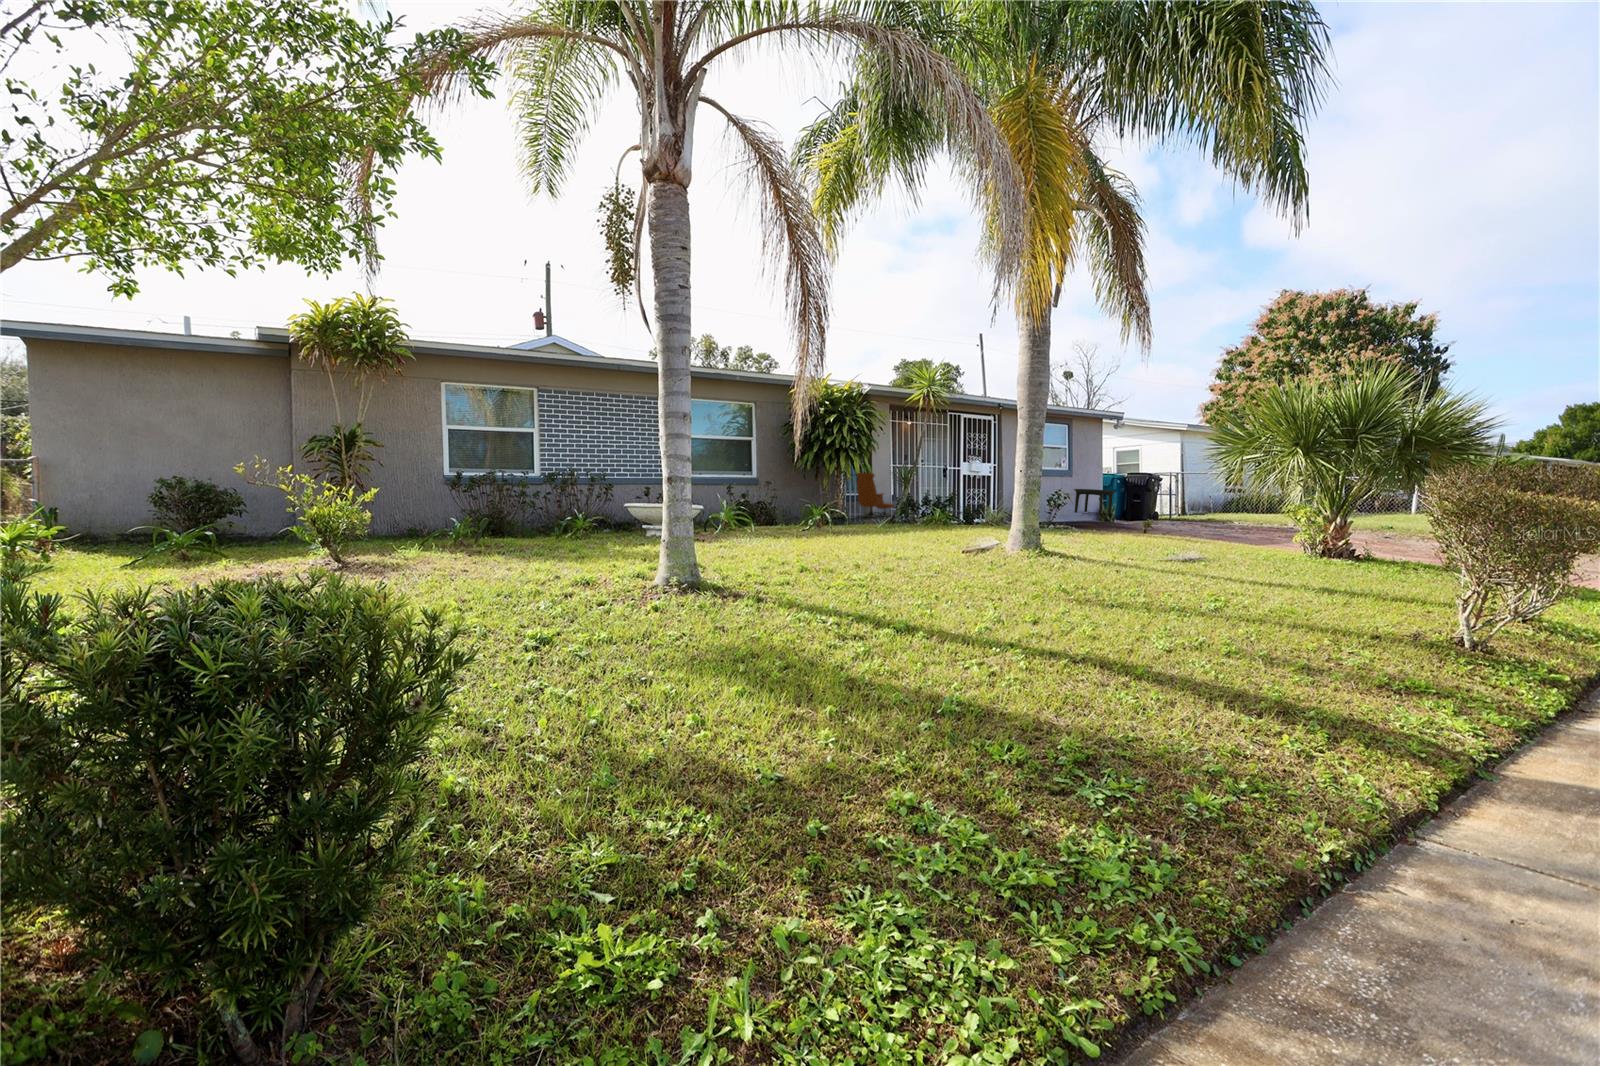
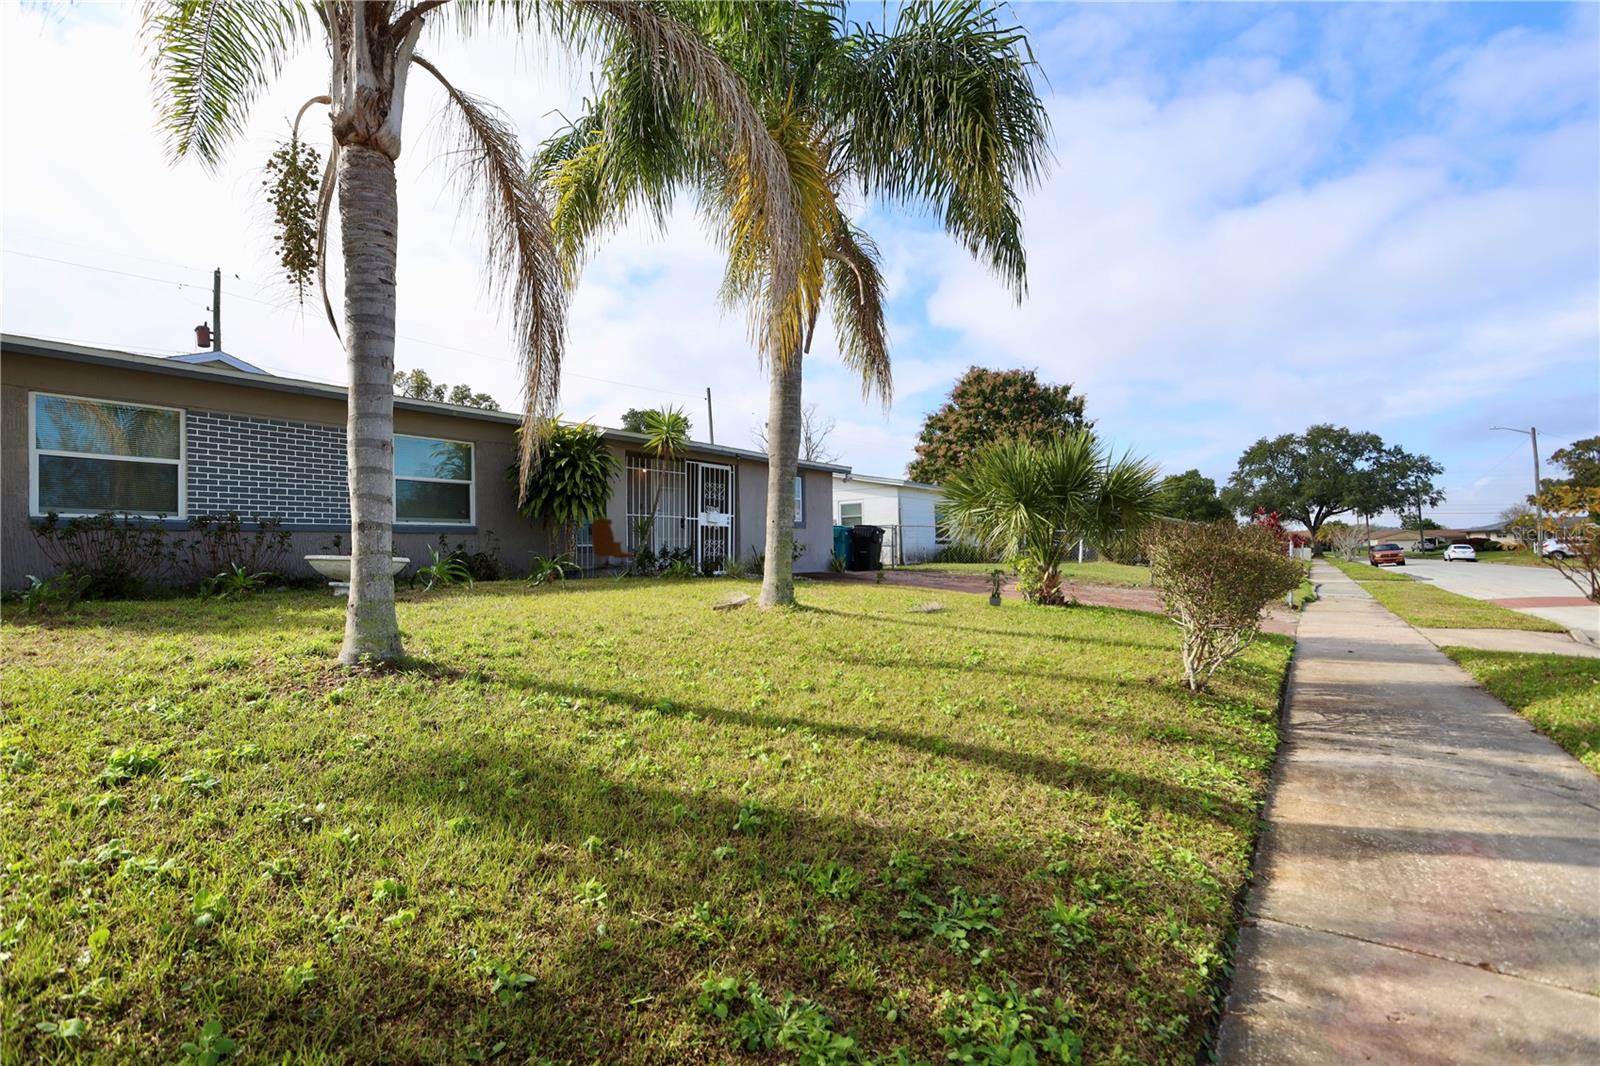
round table: present [1074,489,1116,515] -> none [809,539,848,565]
potted plant: none [1267,515,1298,556] -> present [985,569,1008,605]

